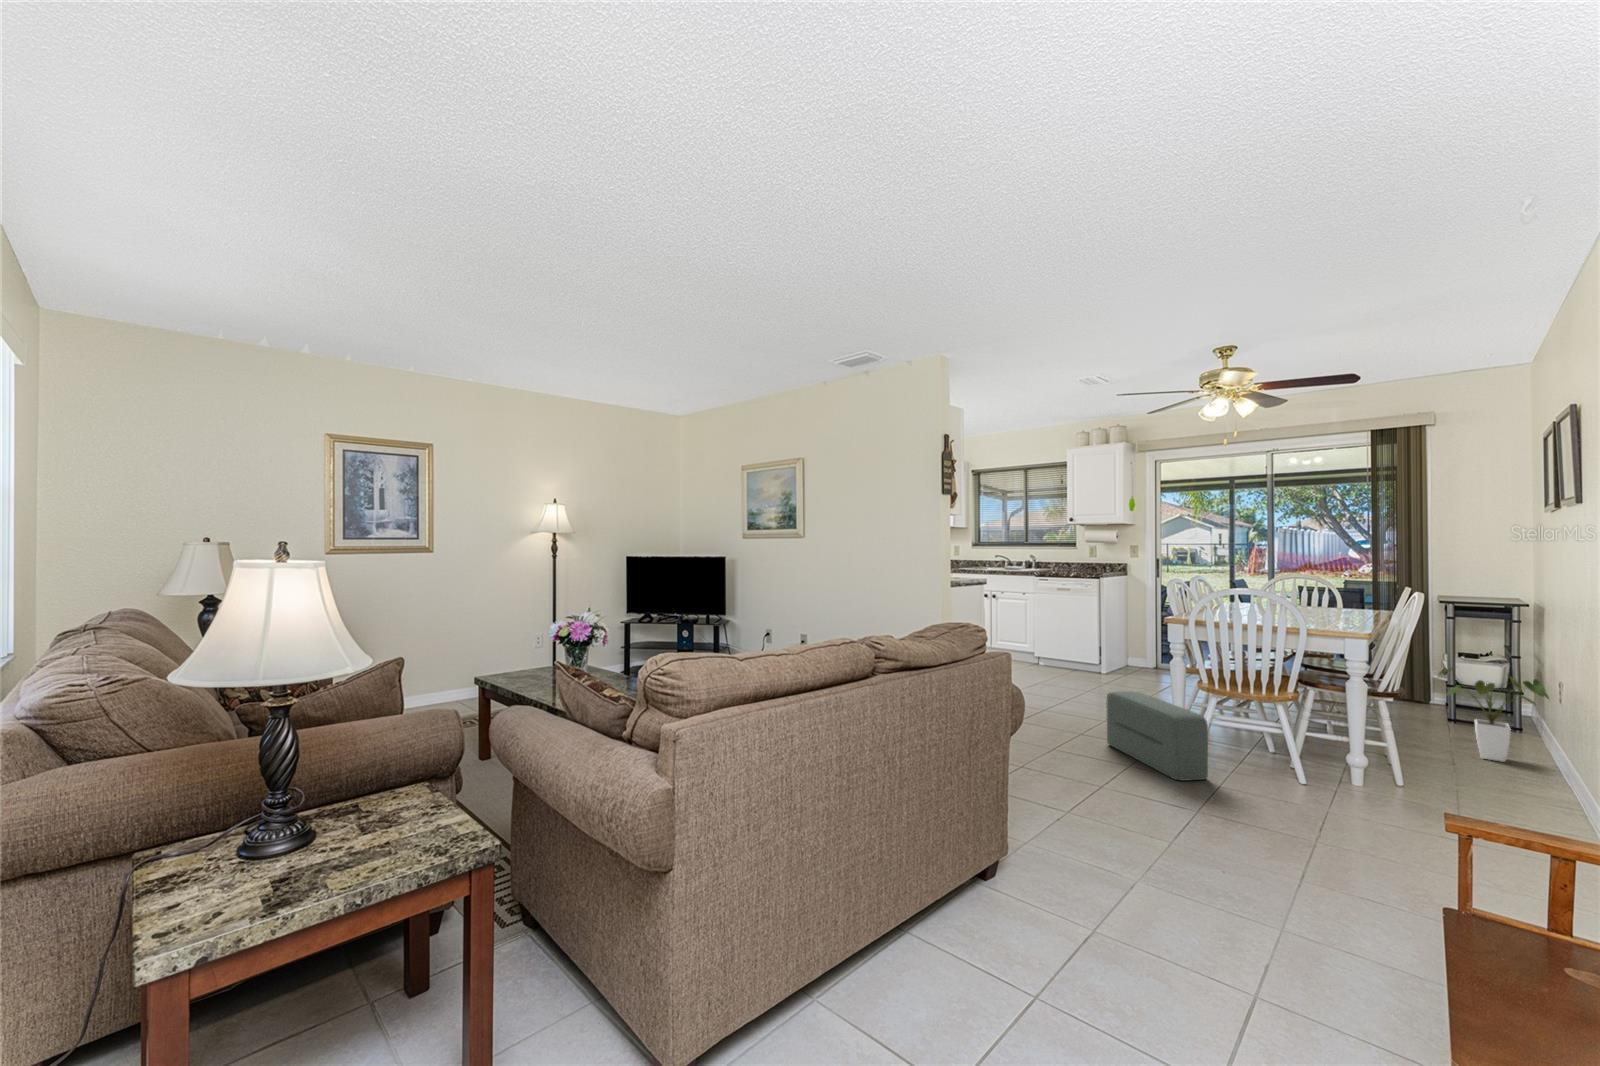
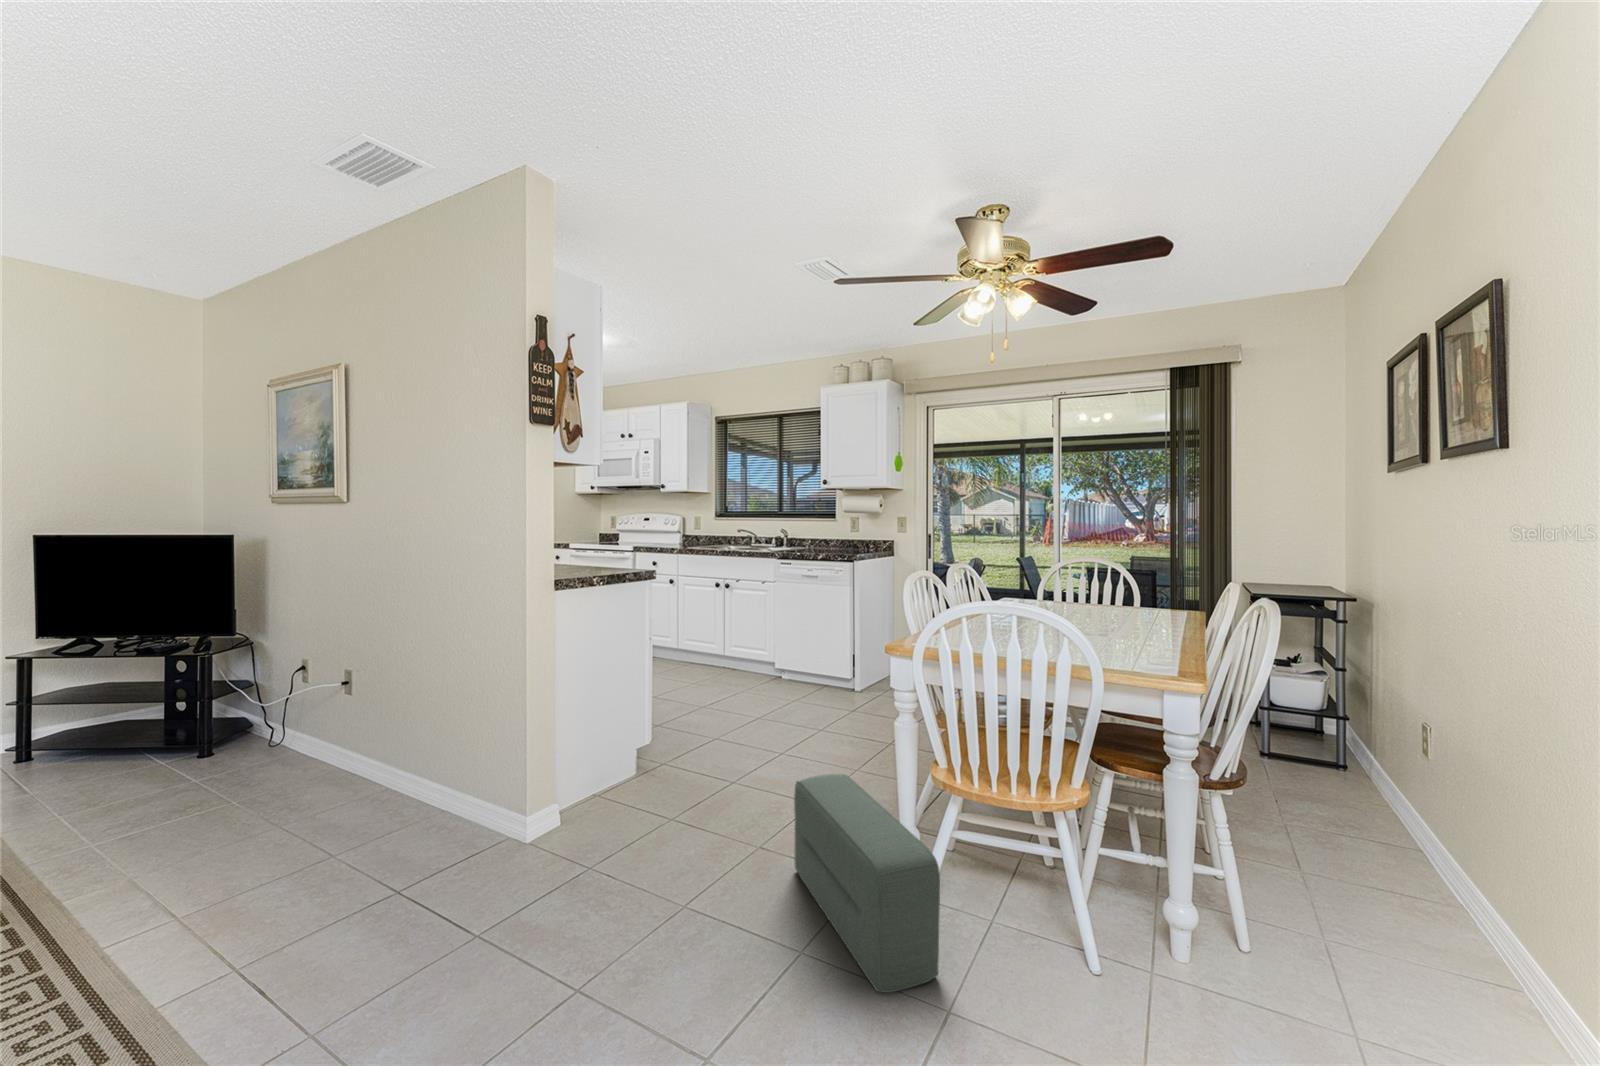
house plant: present [1439,667,1549,762] -> none [1269,700,1428,847]

